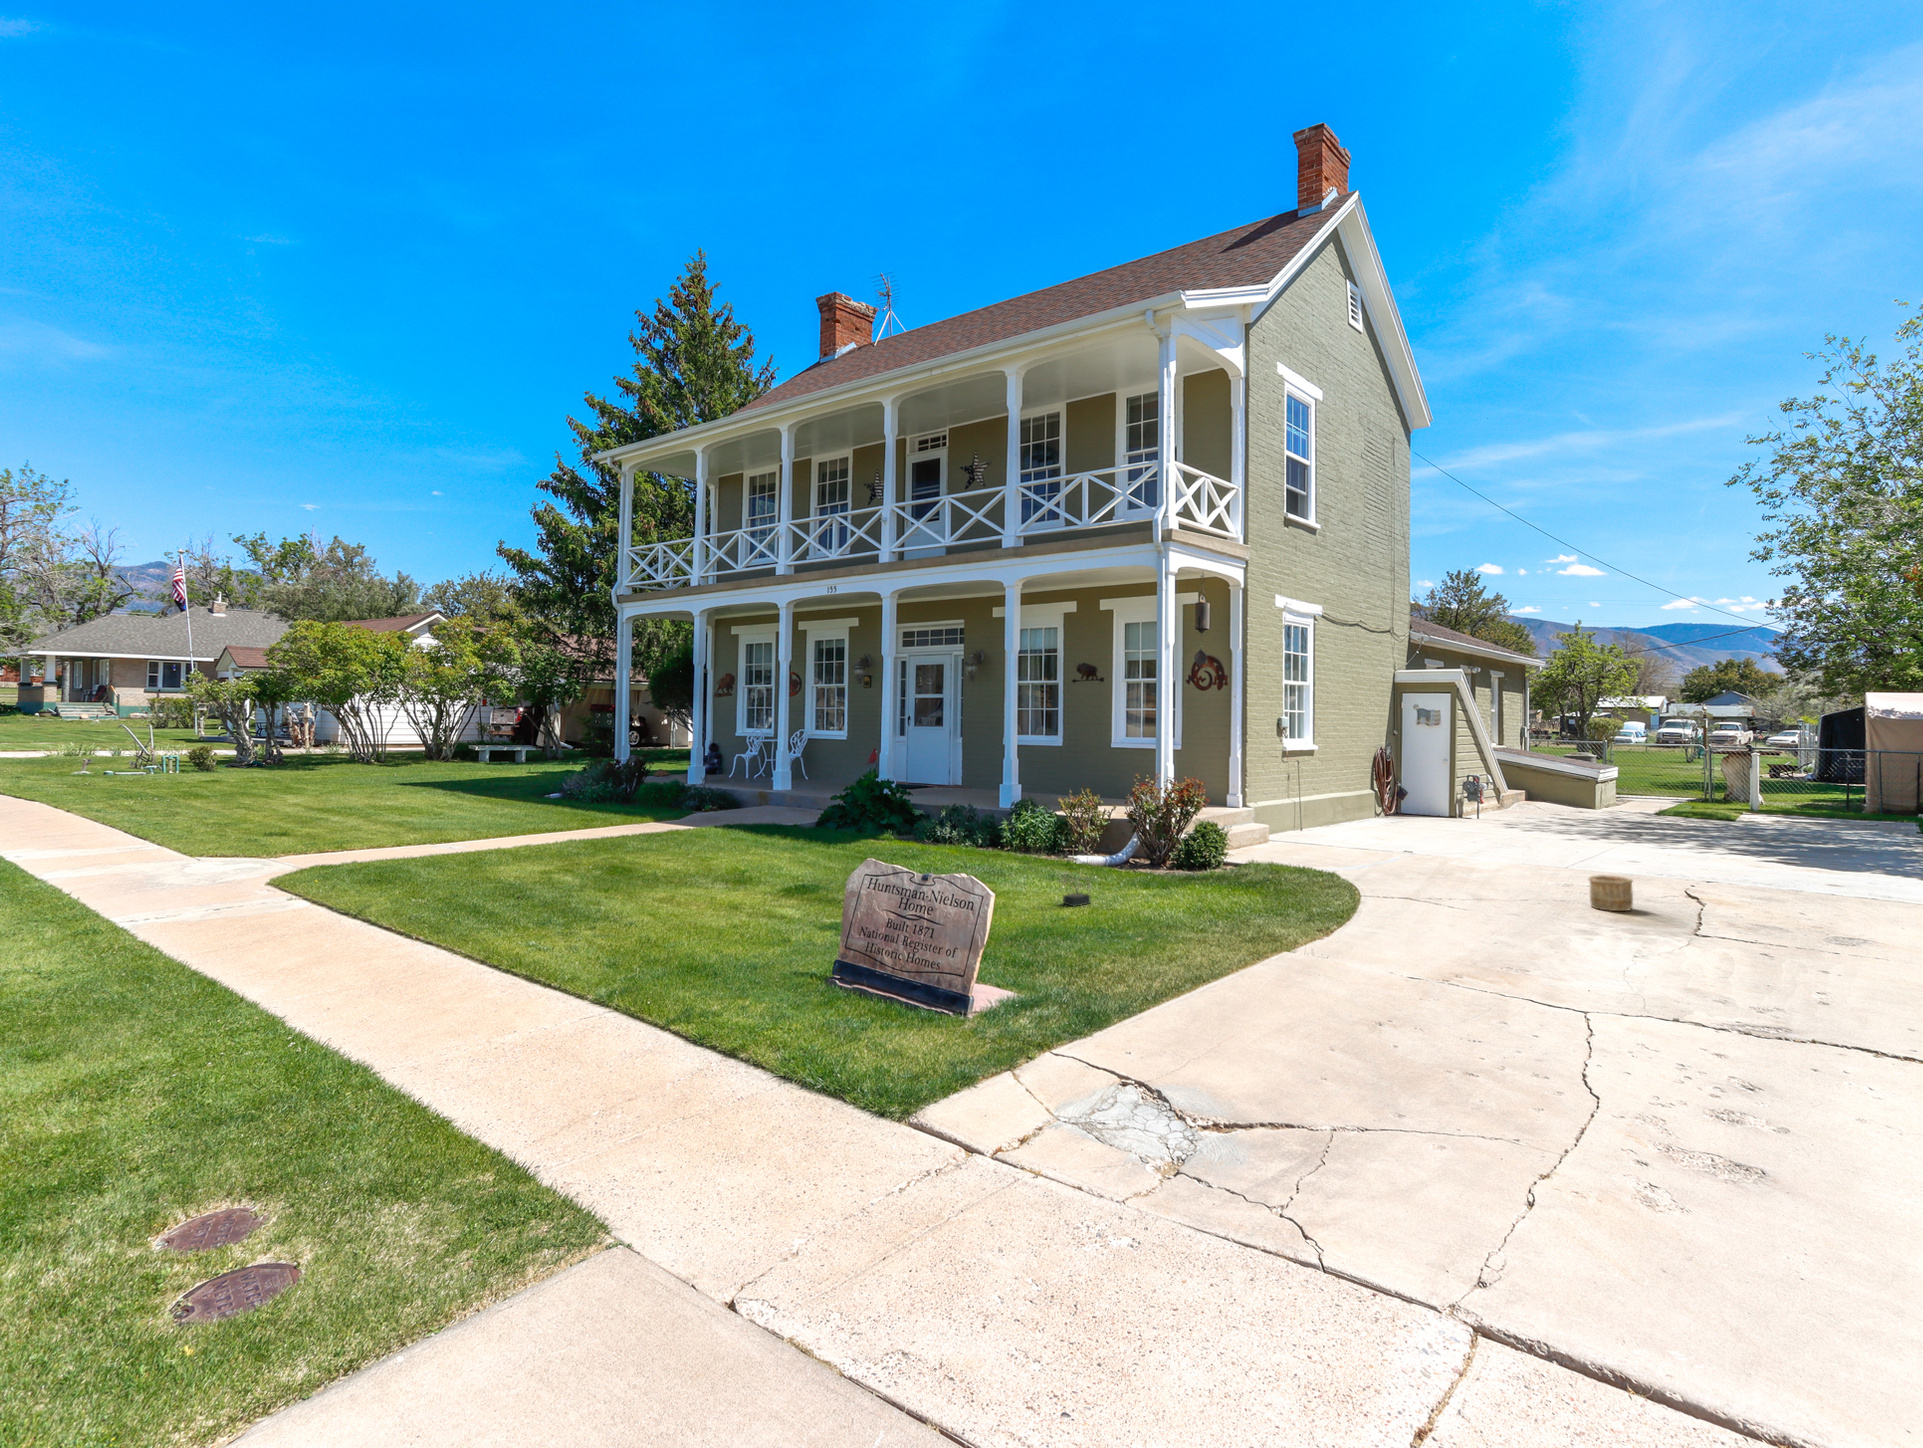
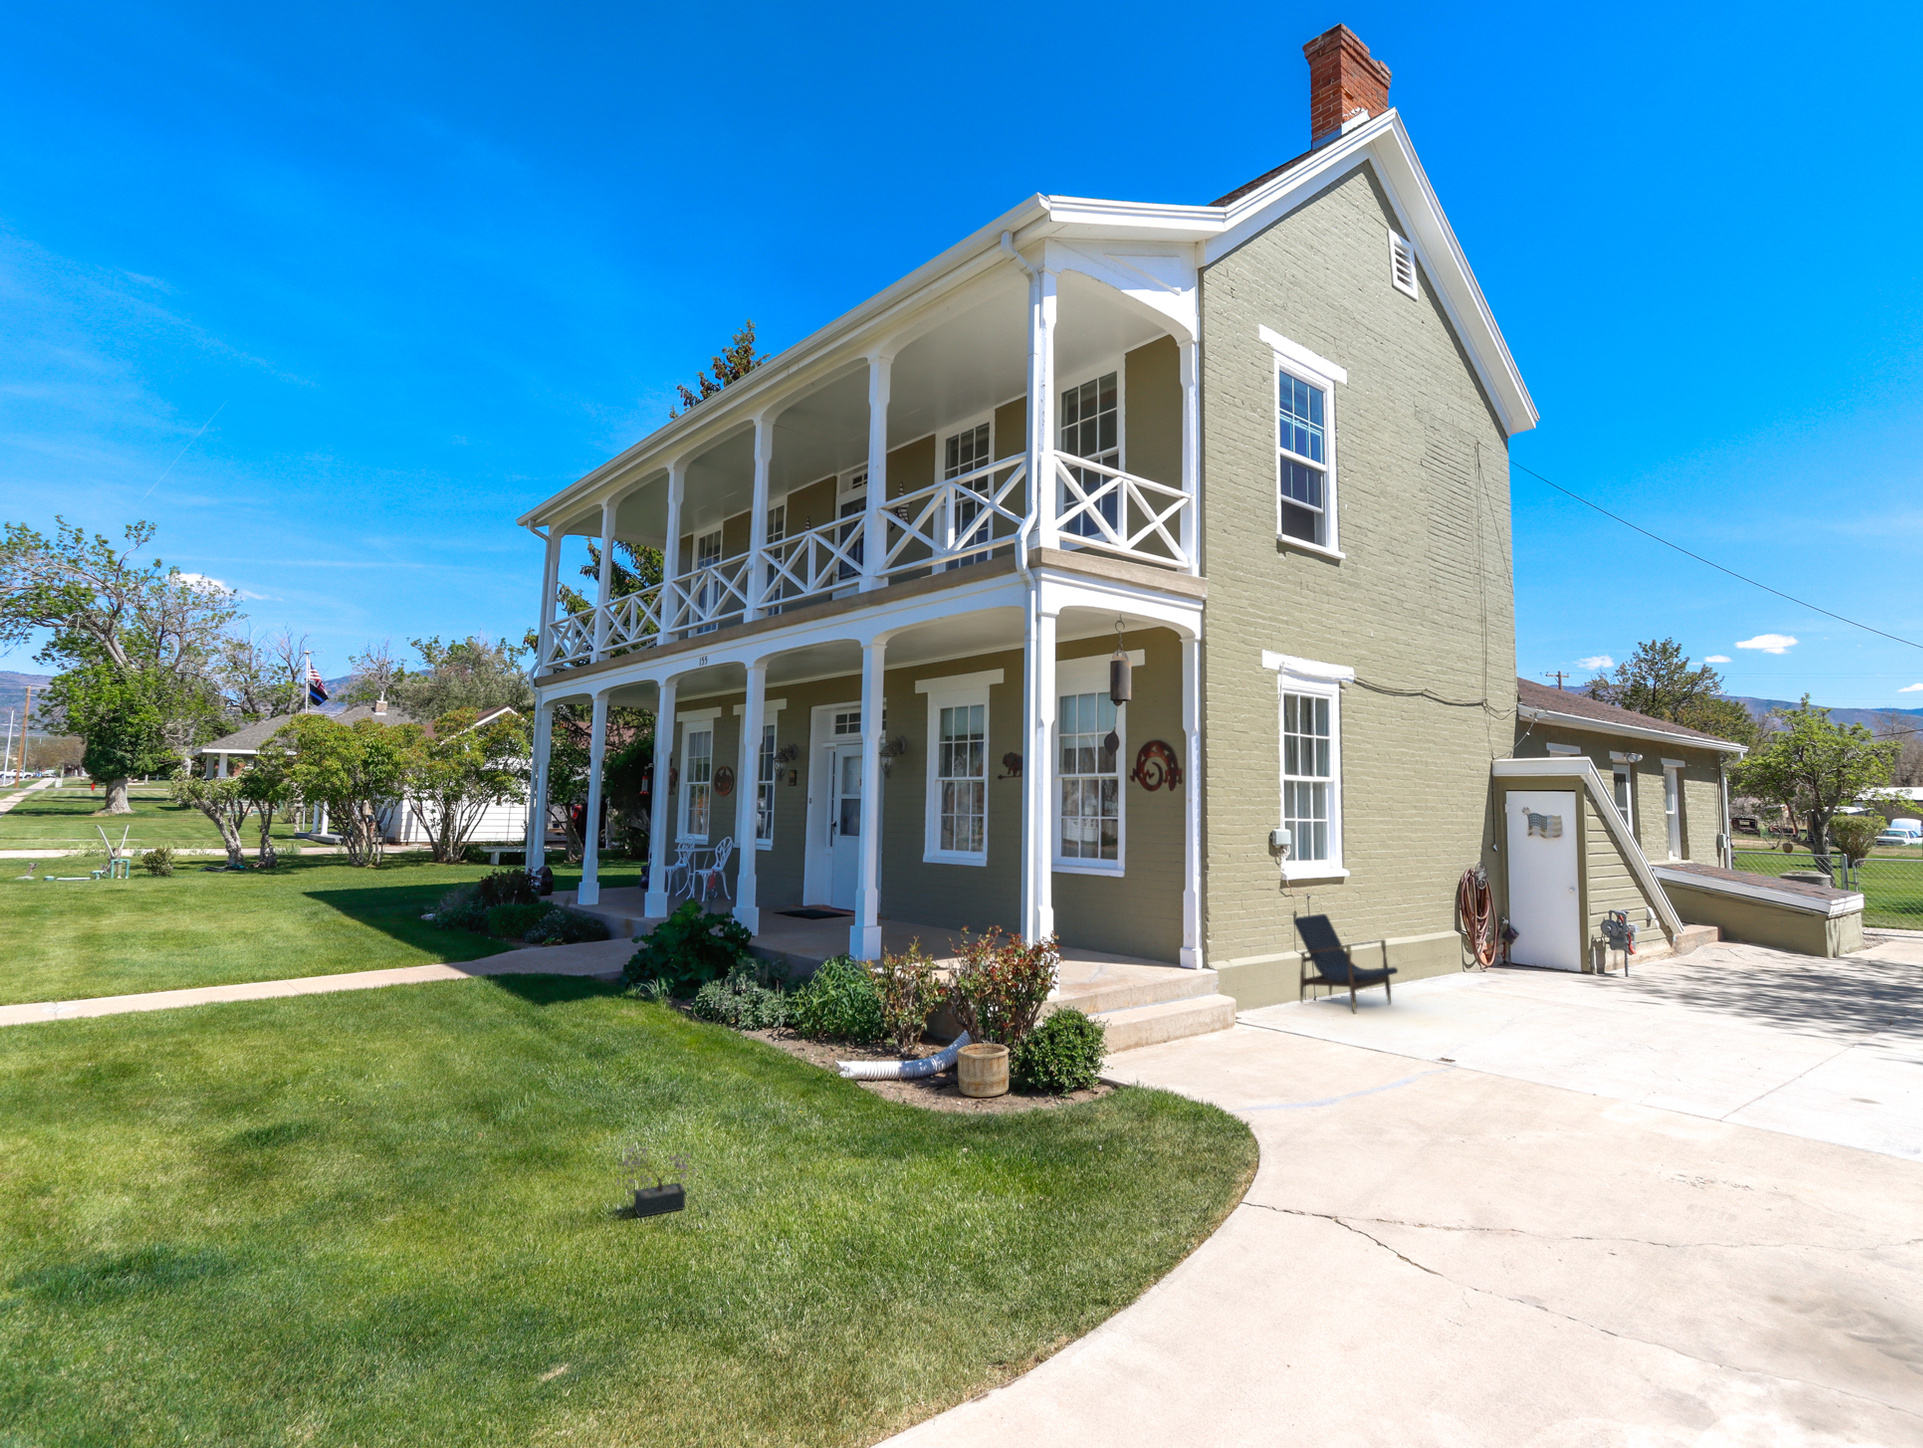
lounge chair: none [1291,774,1357,834] -> present [1294,914,1398,1013]
wooden bucket: present [1589,875,1633,911] -> present [956,1043,1010,1097]

